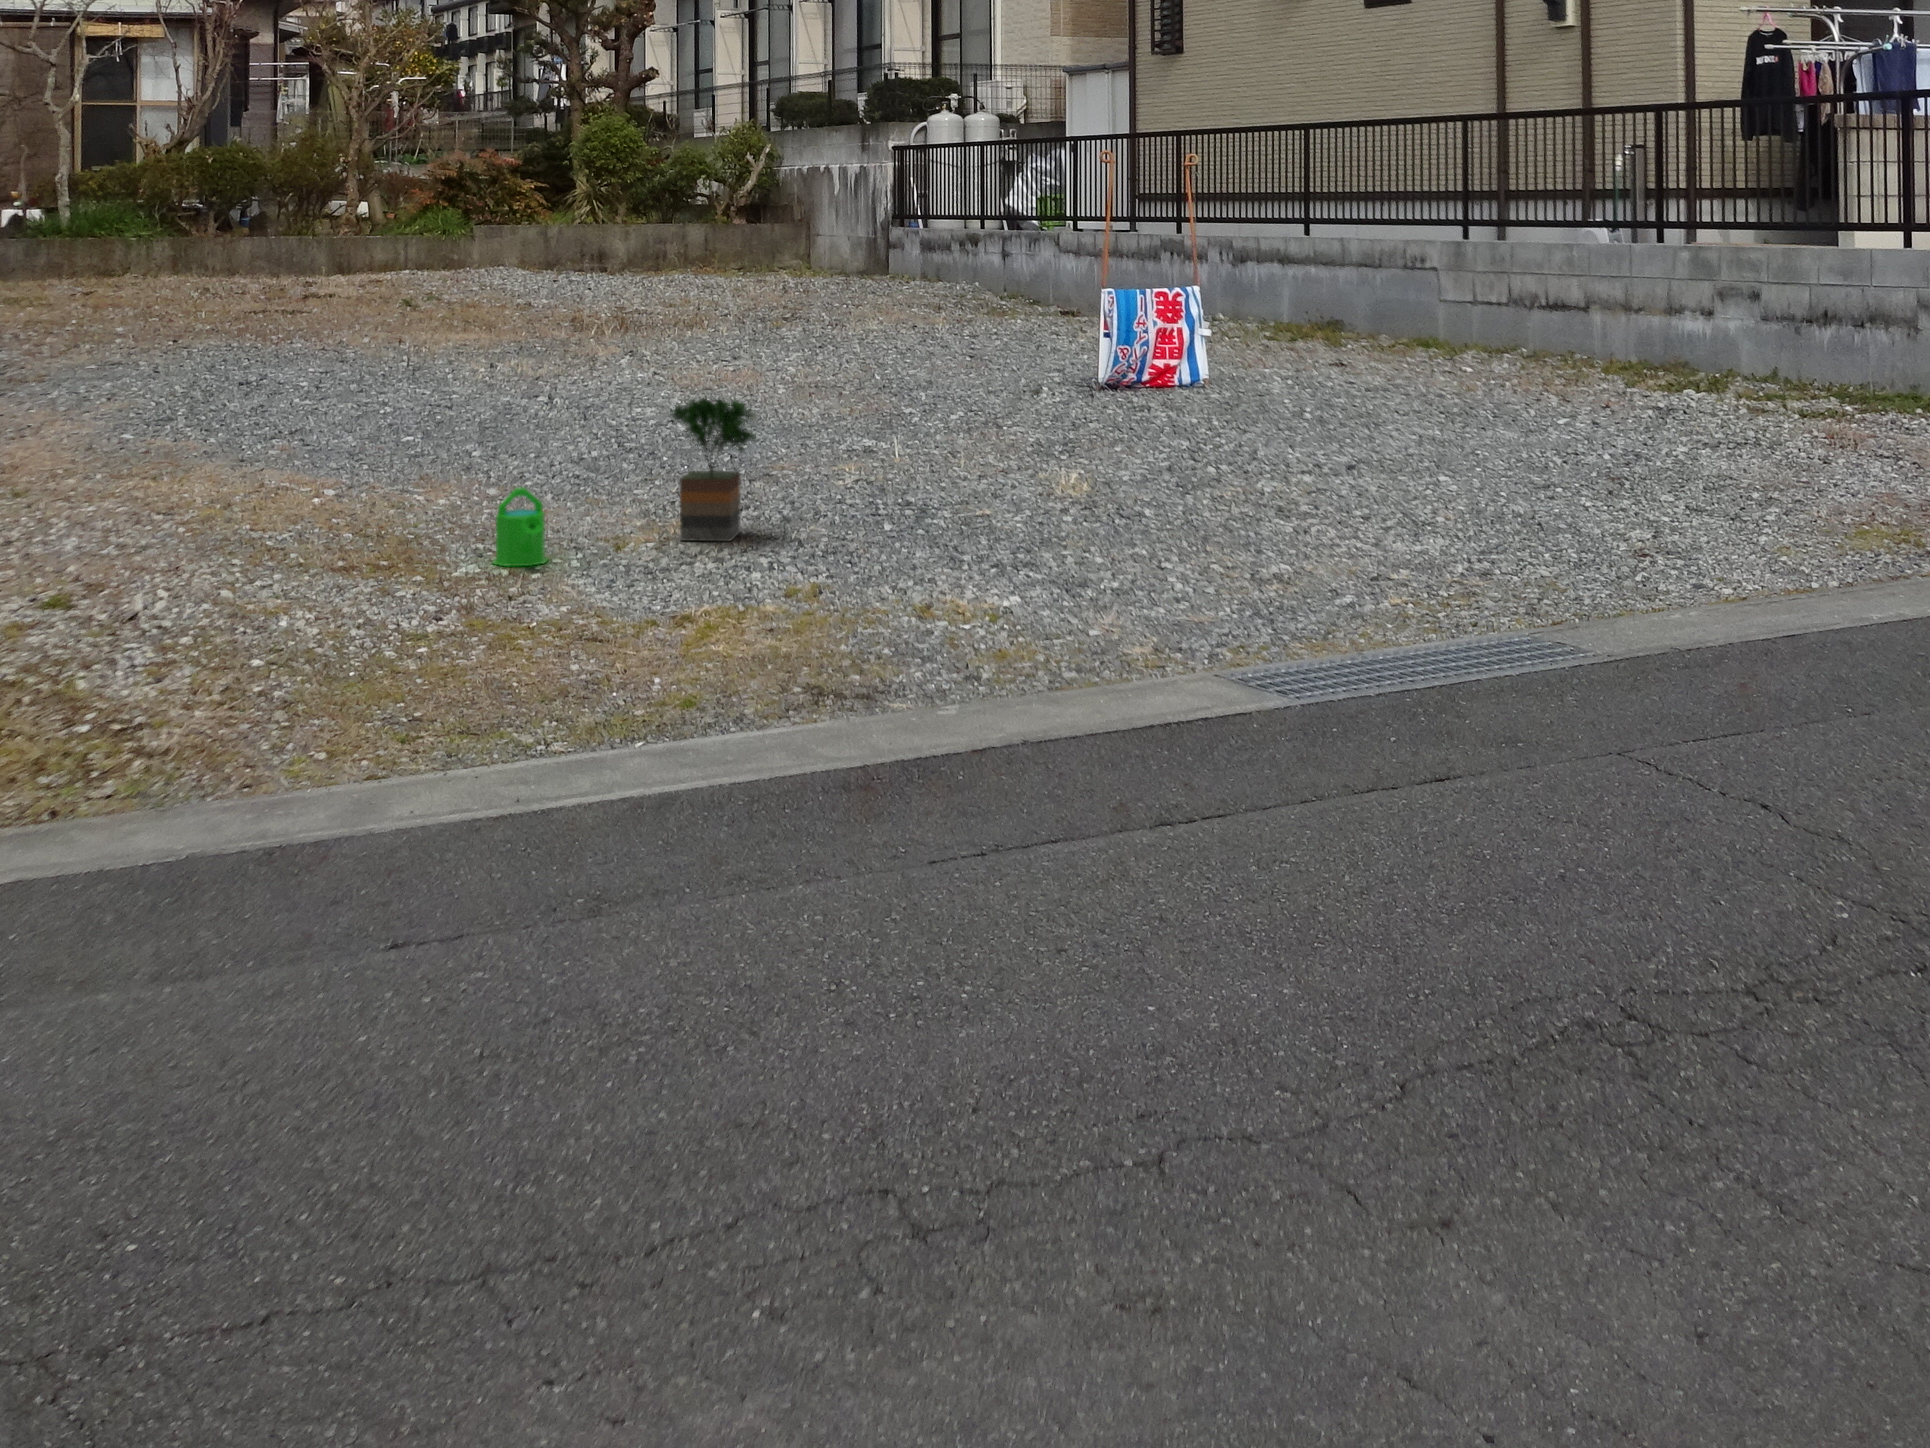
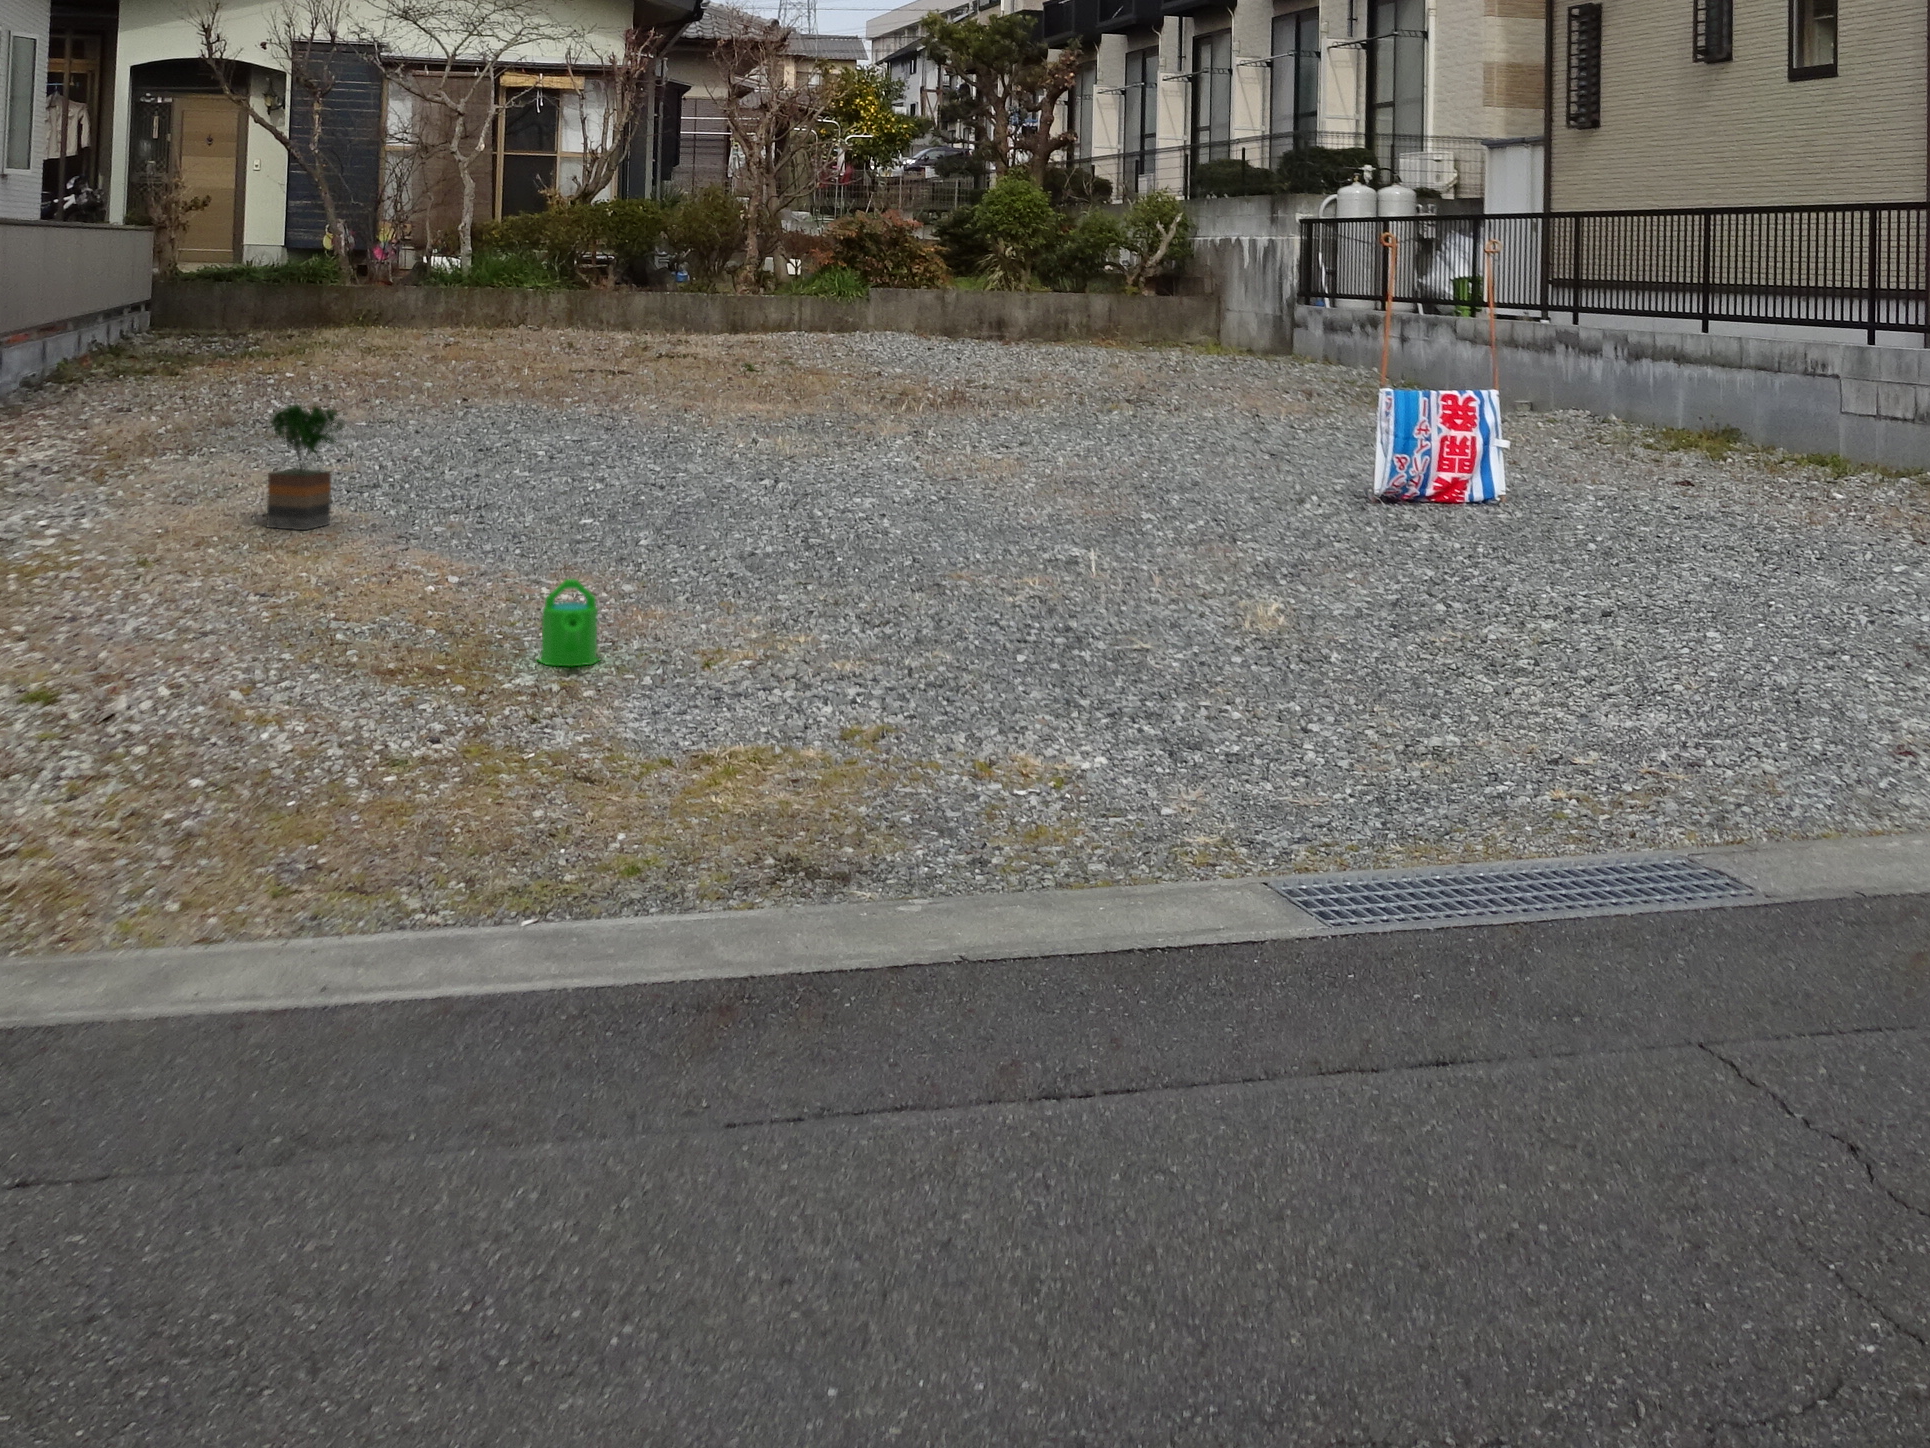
potted tree: present [671,397,756,541] -> present [267,404,345,530]

